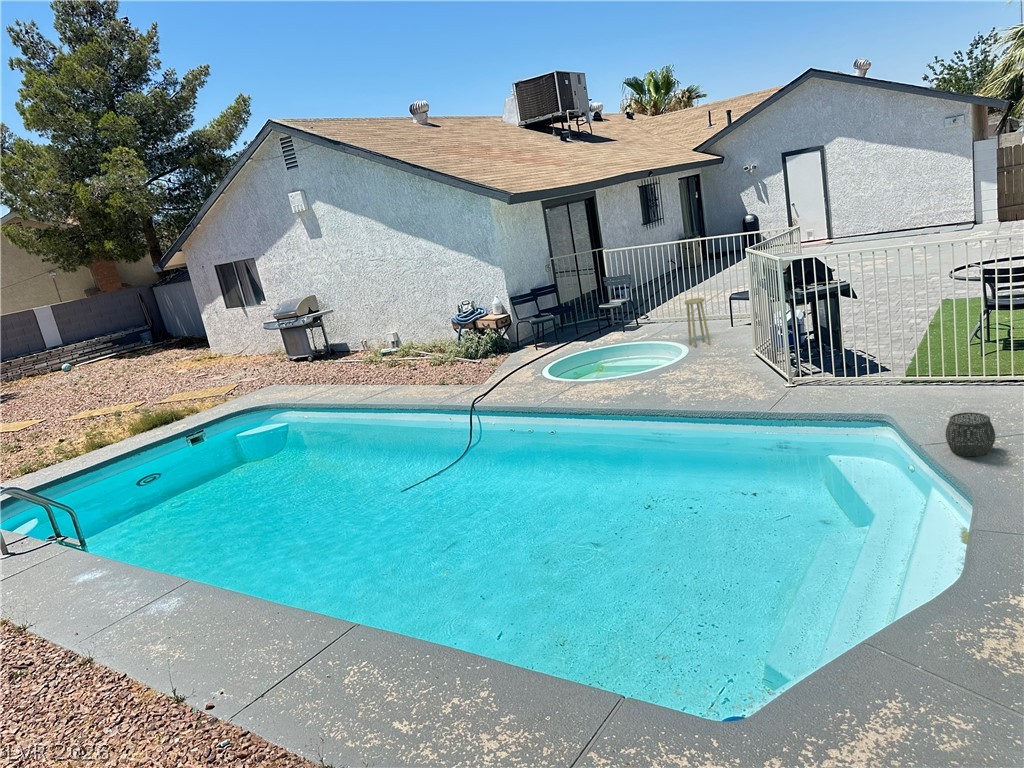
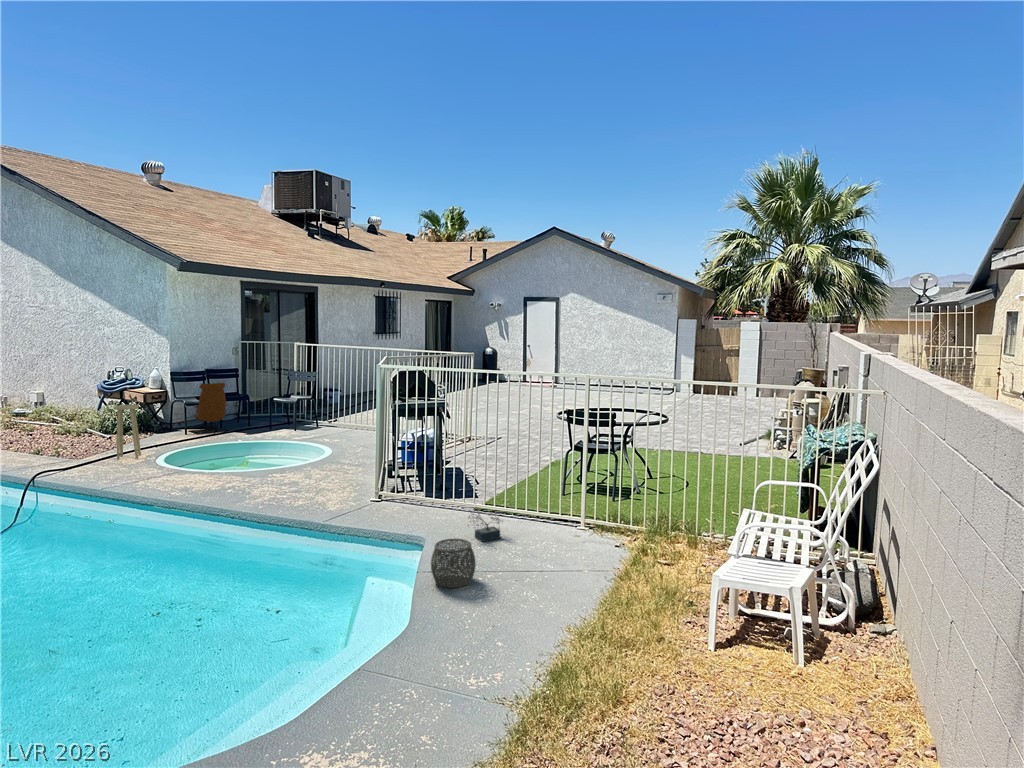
stool: present [685,298,711,348] -> present [114,405,141,460]
lounge chair: none [531,299,566,348] -> present [194,383,228,434]
decorative plant: none [932,384,968,413] -> present [468,510,503,542]

